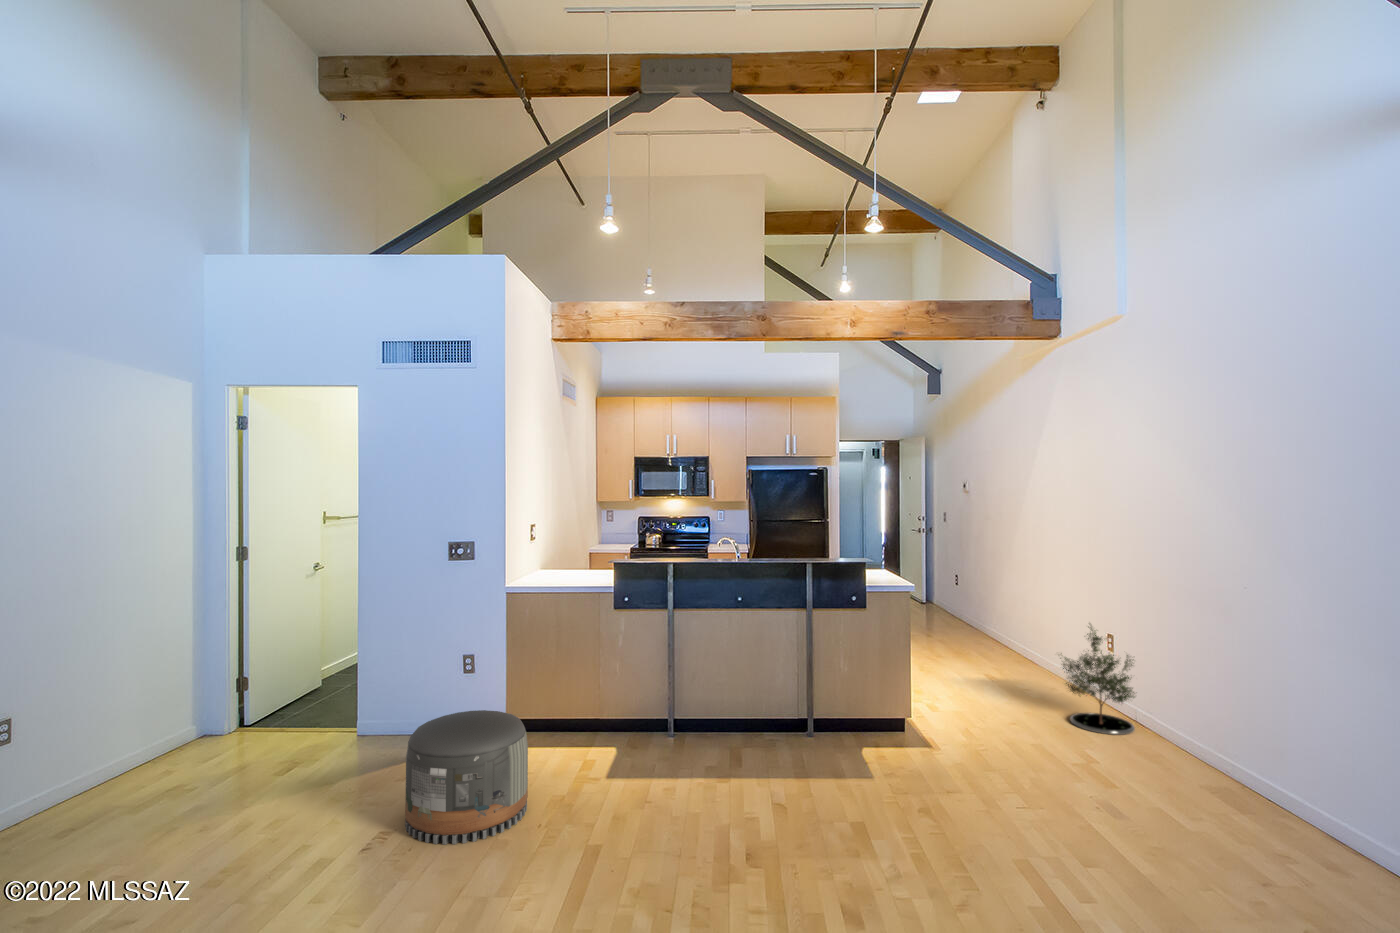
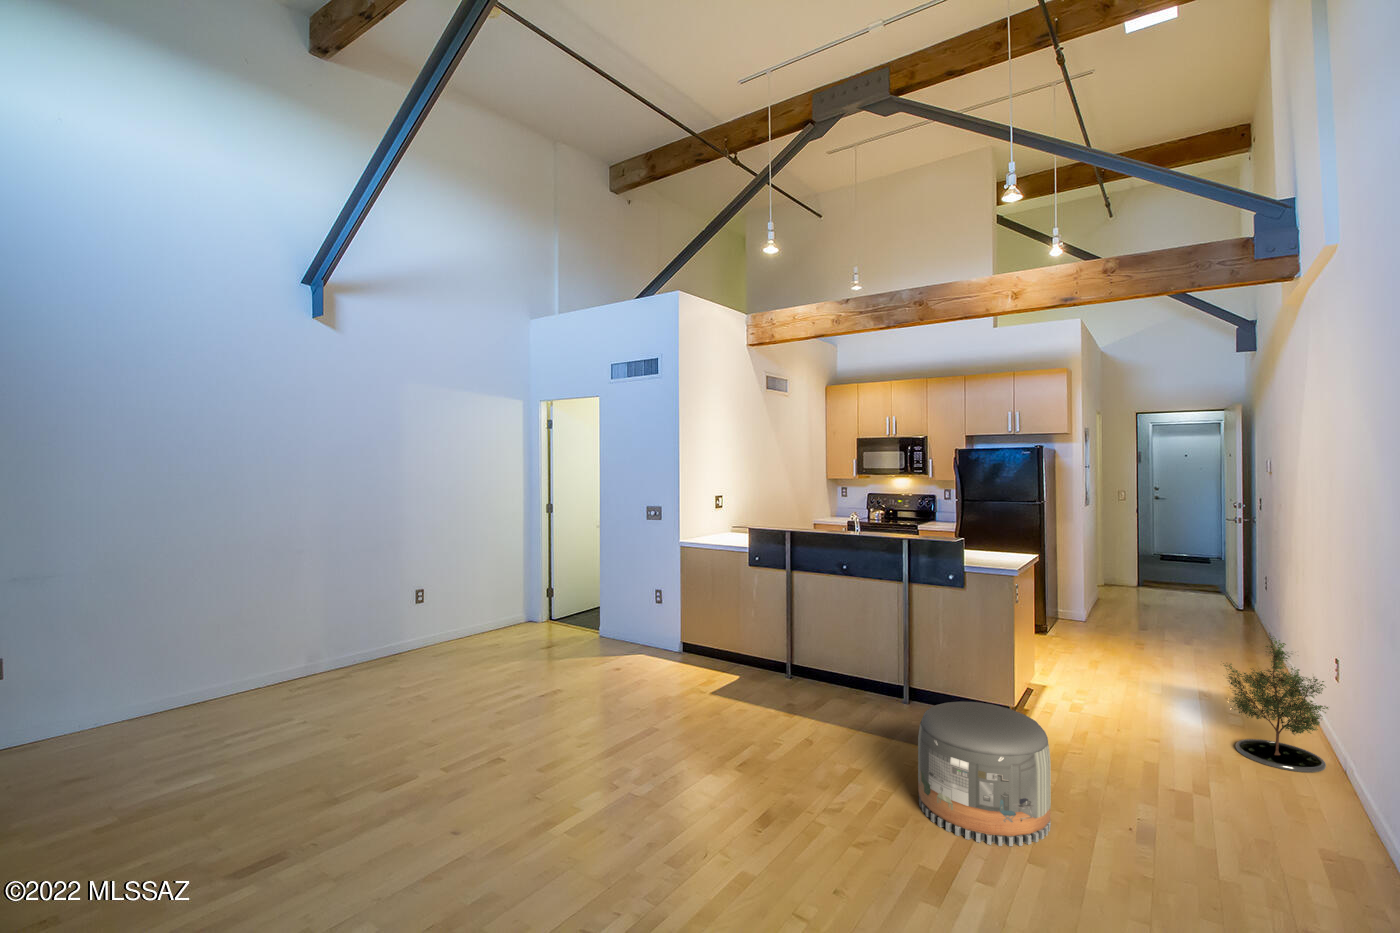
pouf: present [405,710,528,844] -> present [918,701,1051,846]

